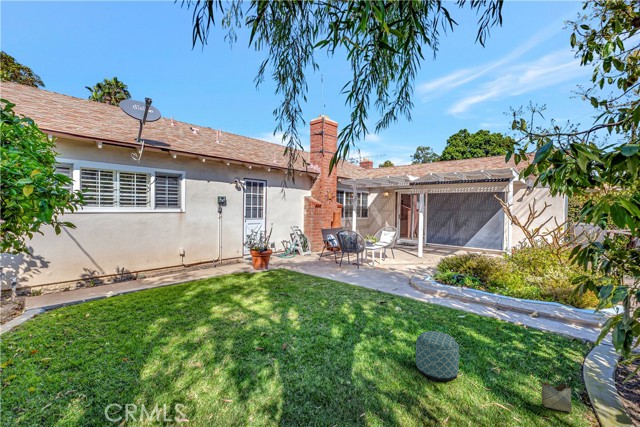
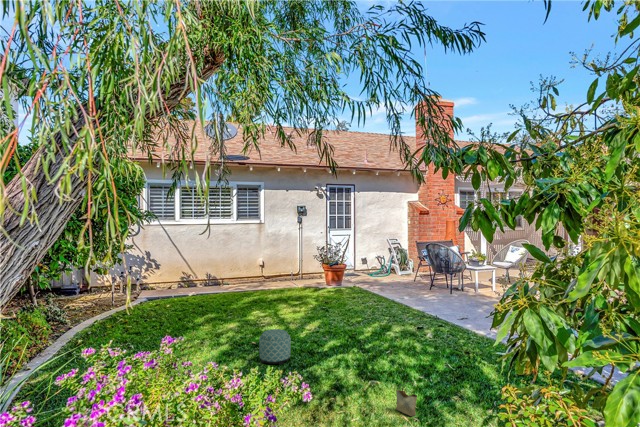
ottoman: present [416,331,459,382] -> present [259,329,291,365]

